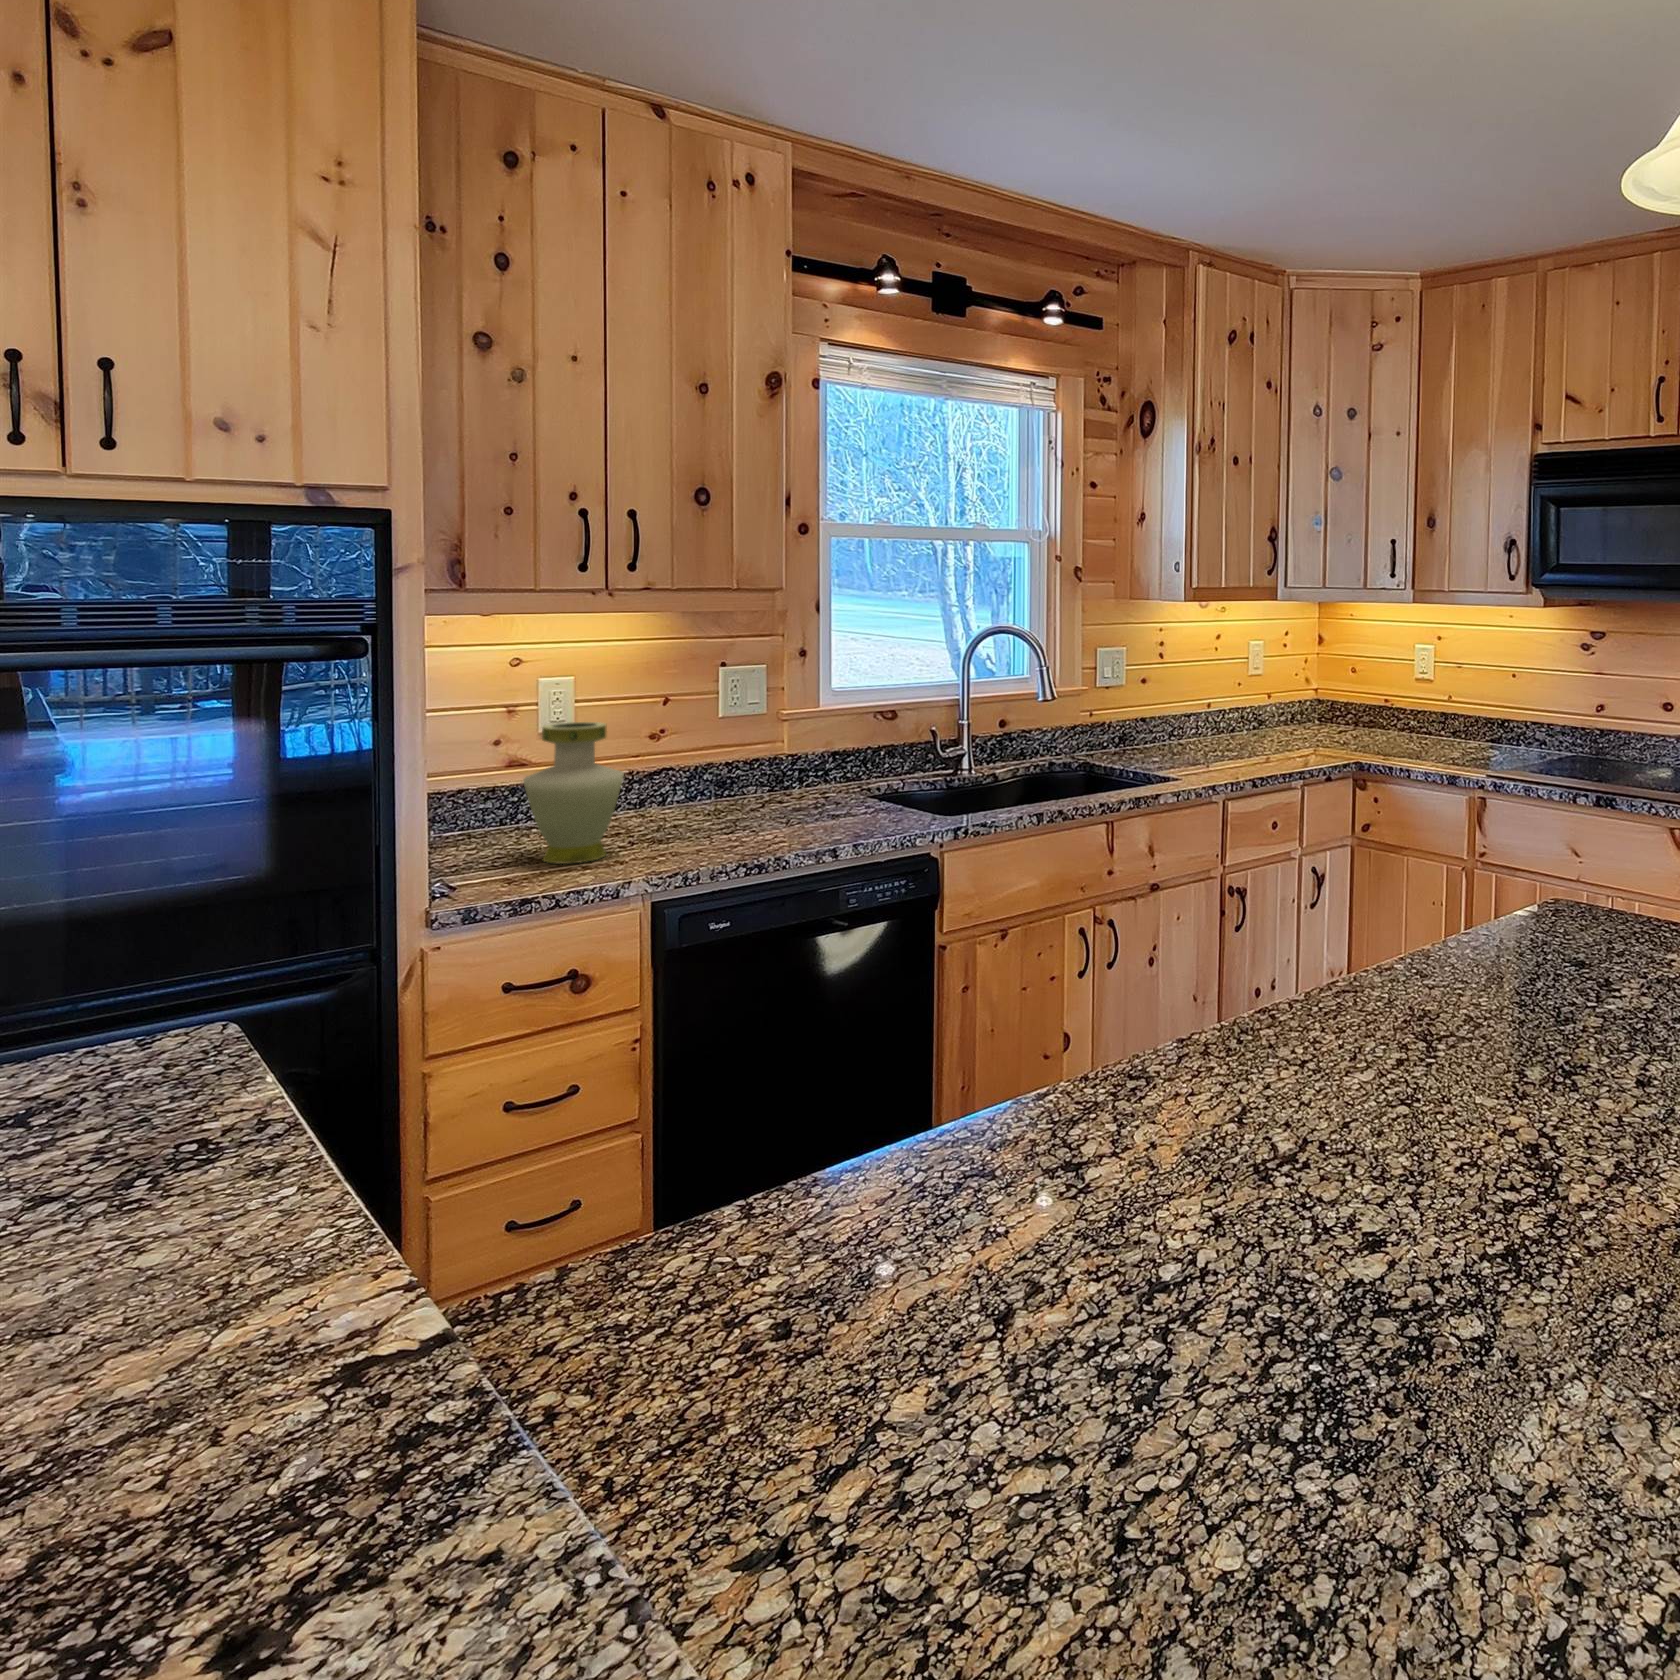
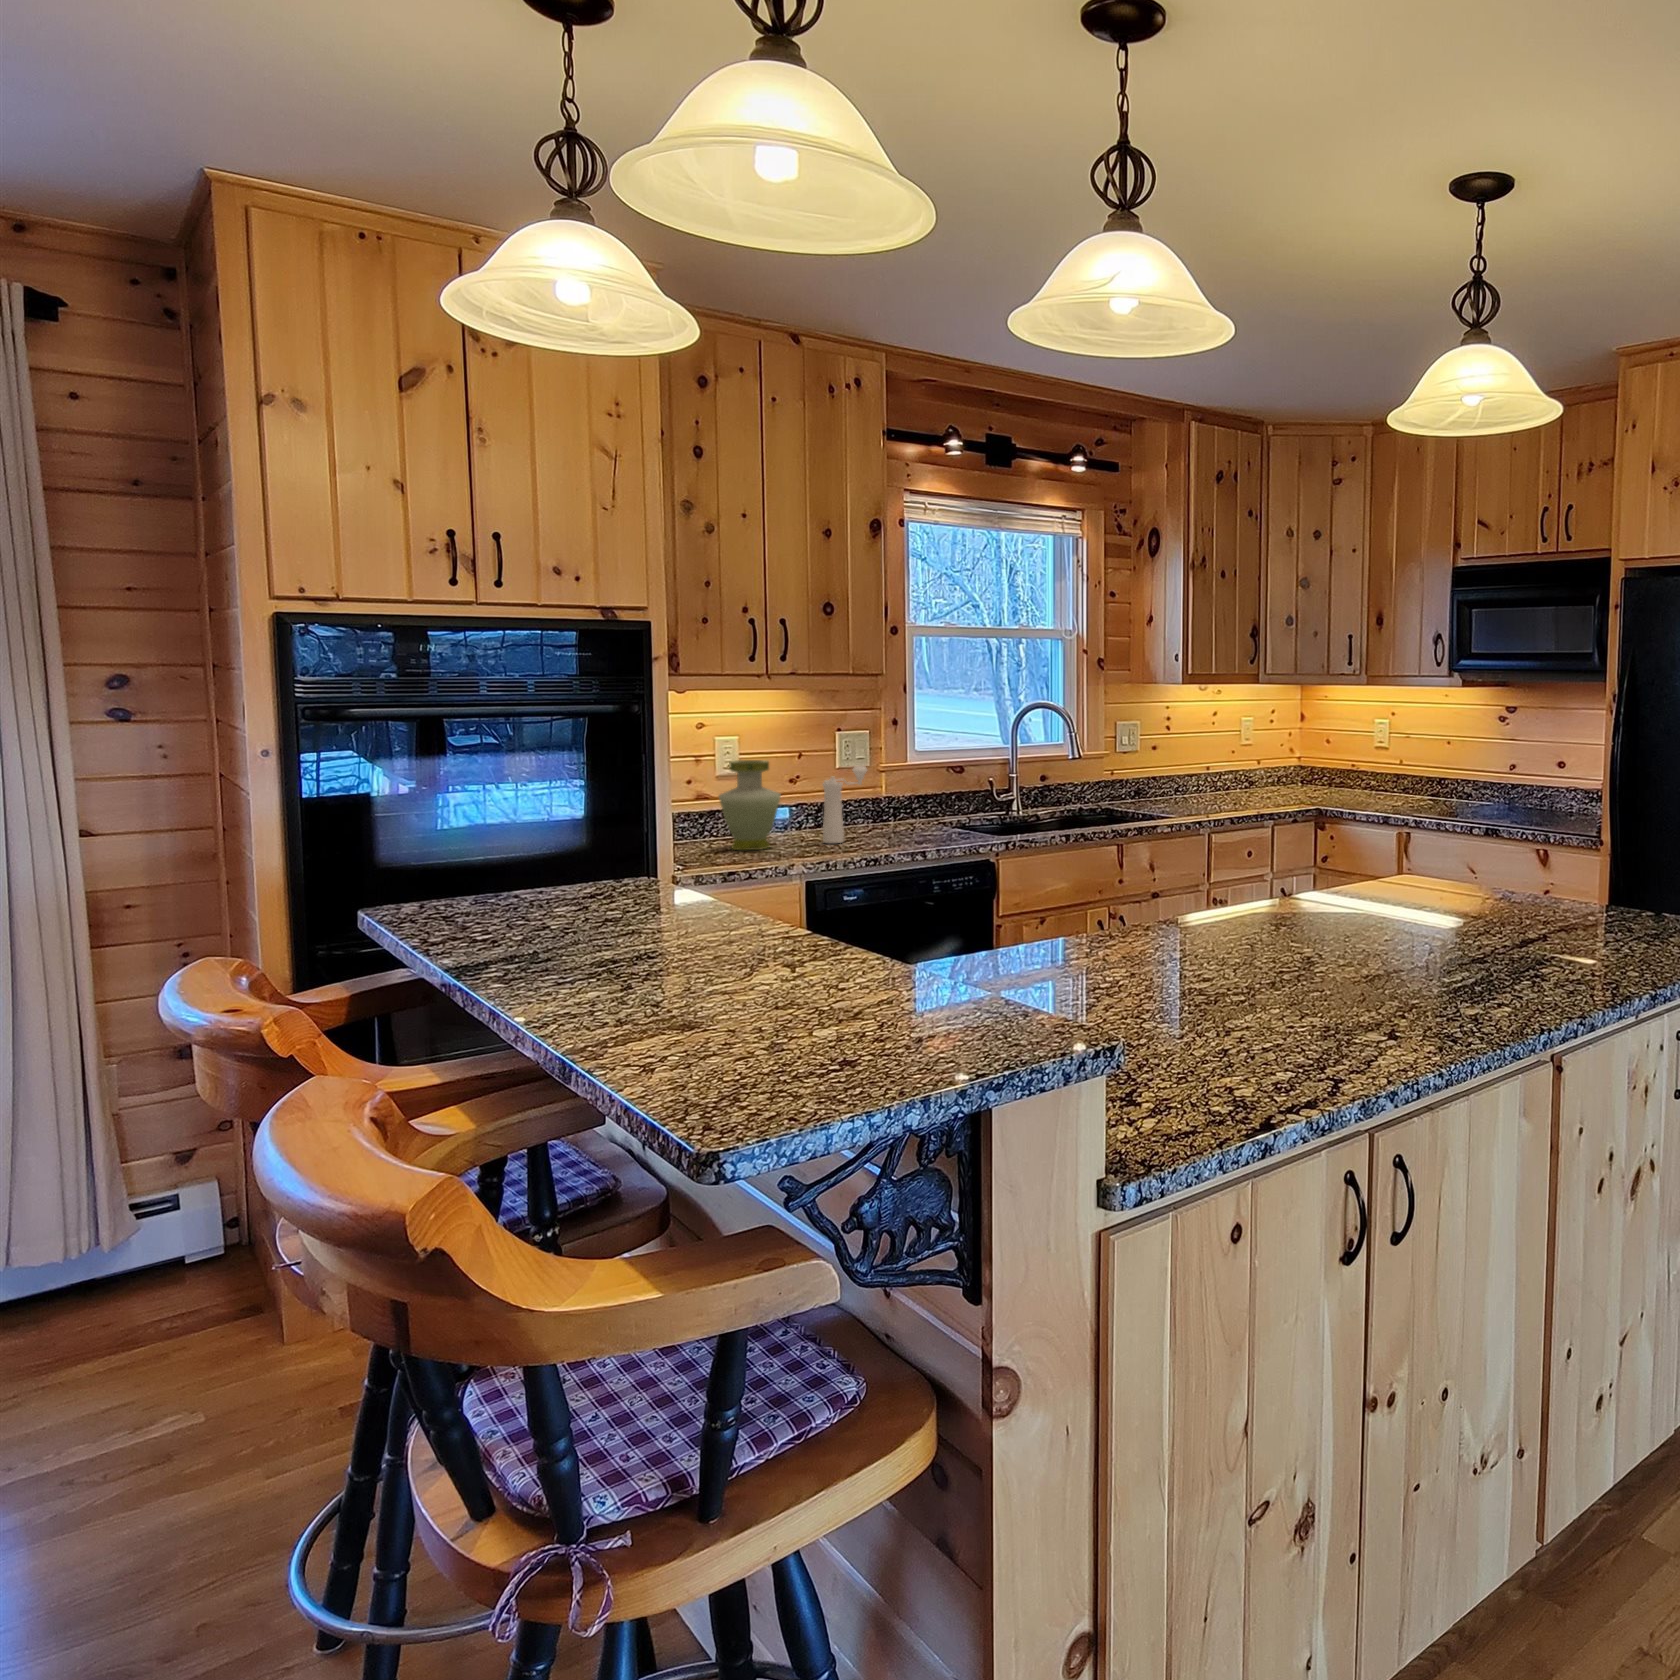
pepper mill: none [690,726,761,845] -> present [823,766,867,843]

